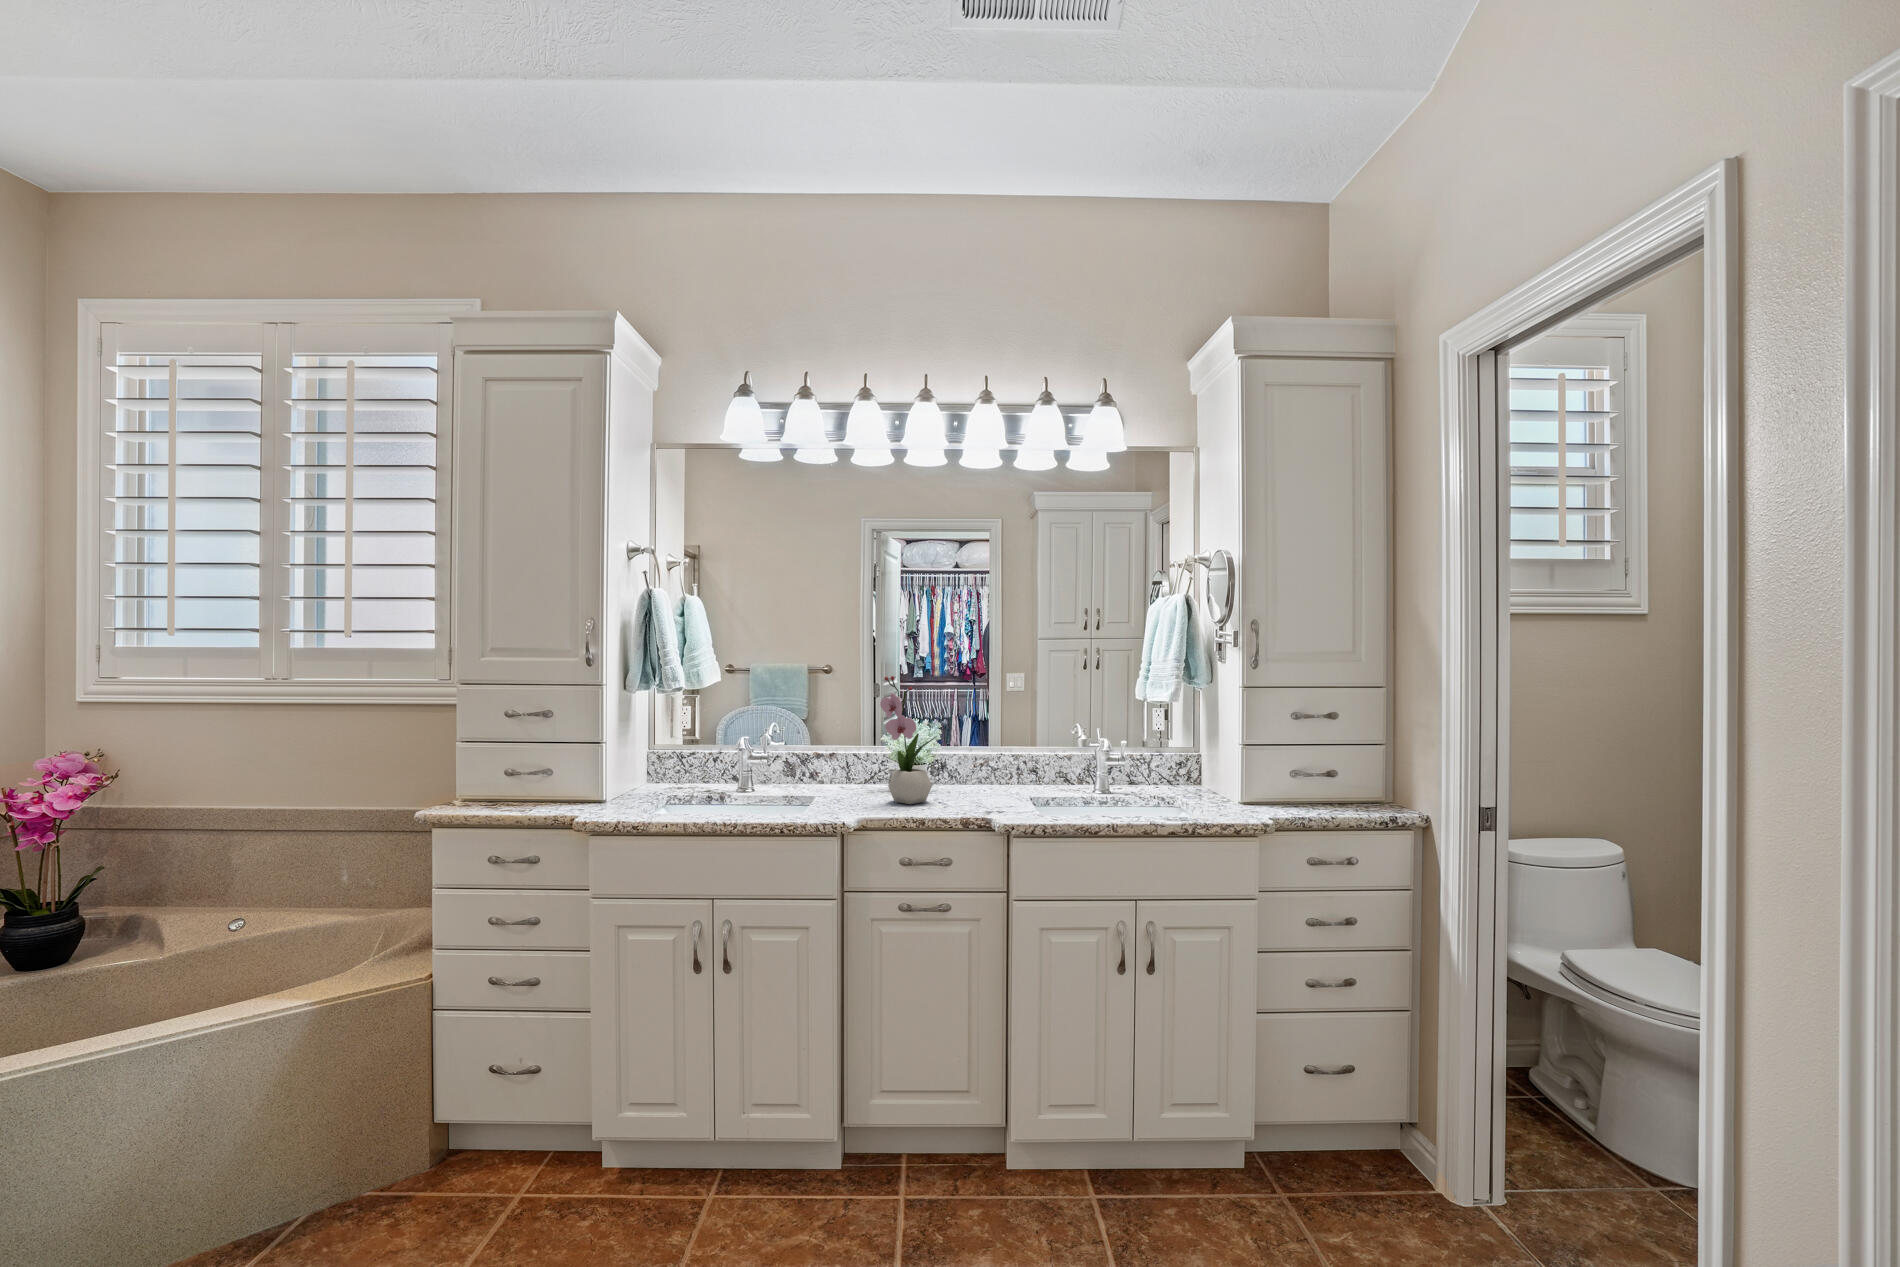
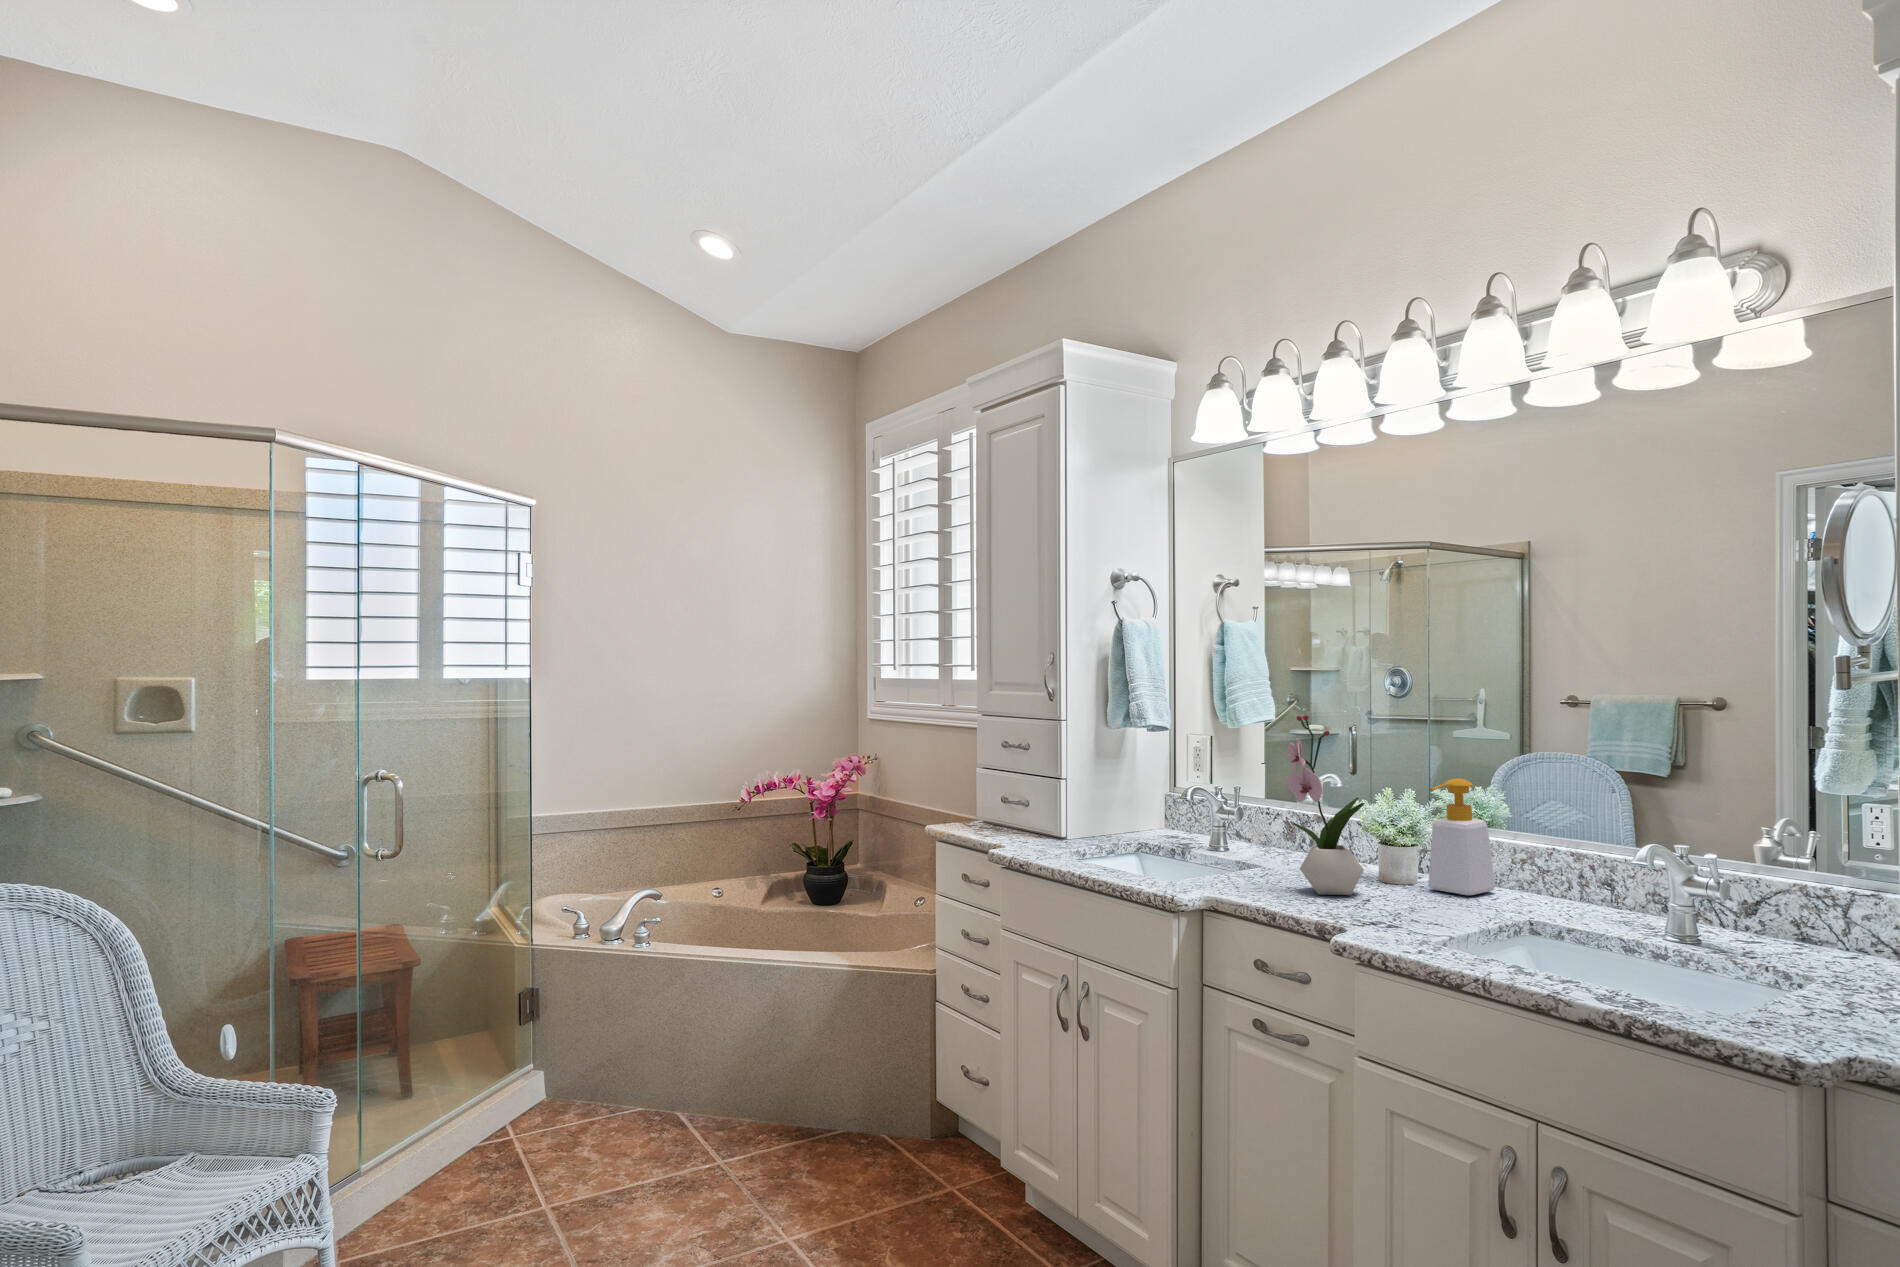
soap bottle: none [940,715,973,791] -> present [1429,778,1495,896]

